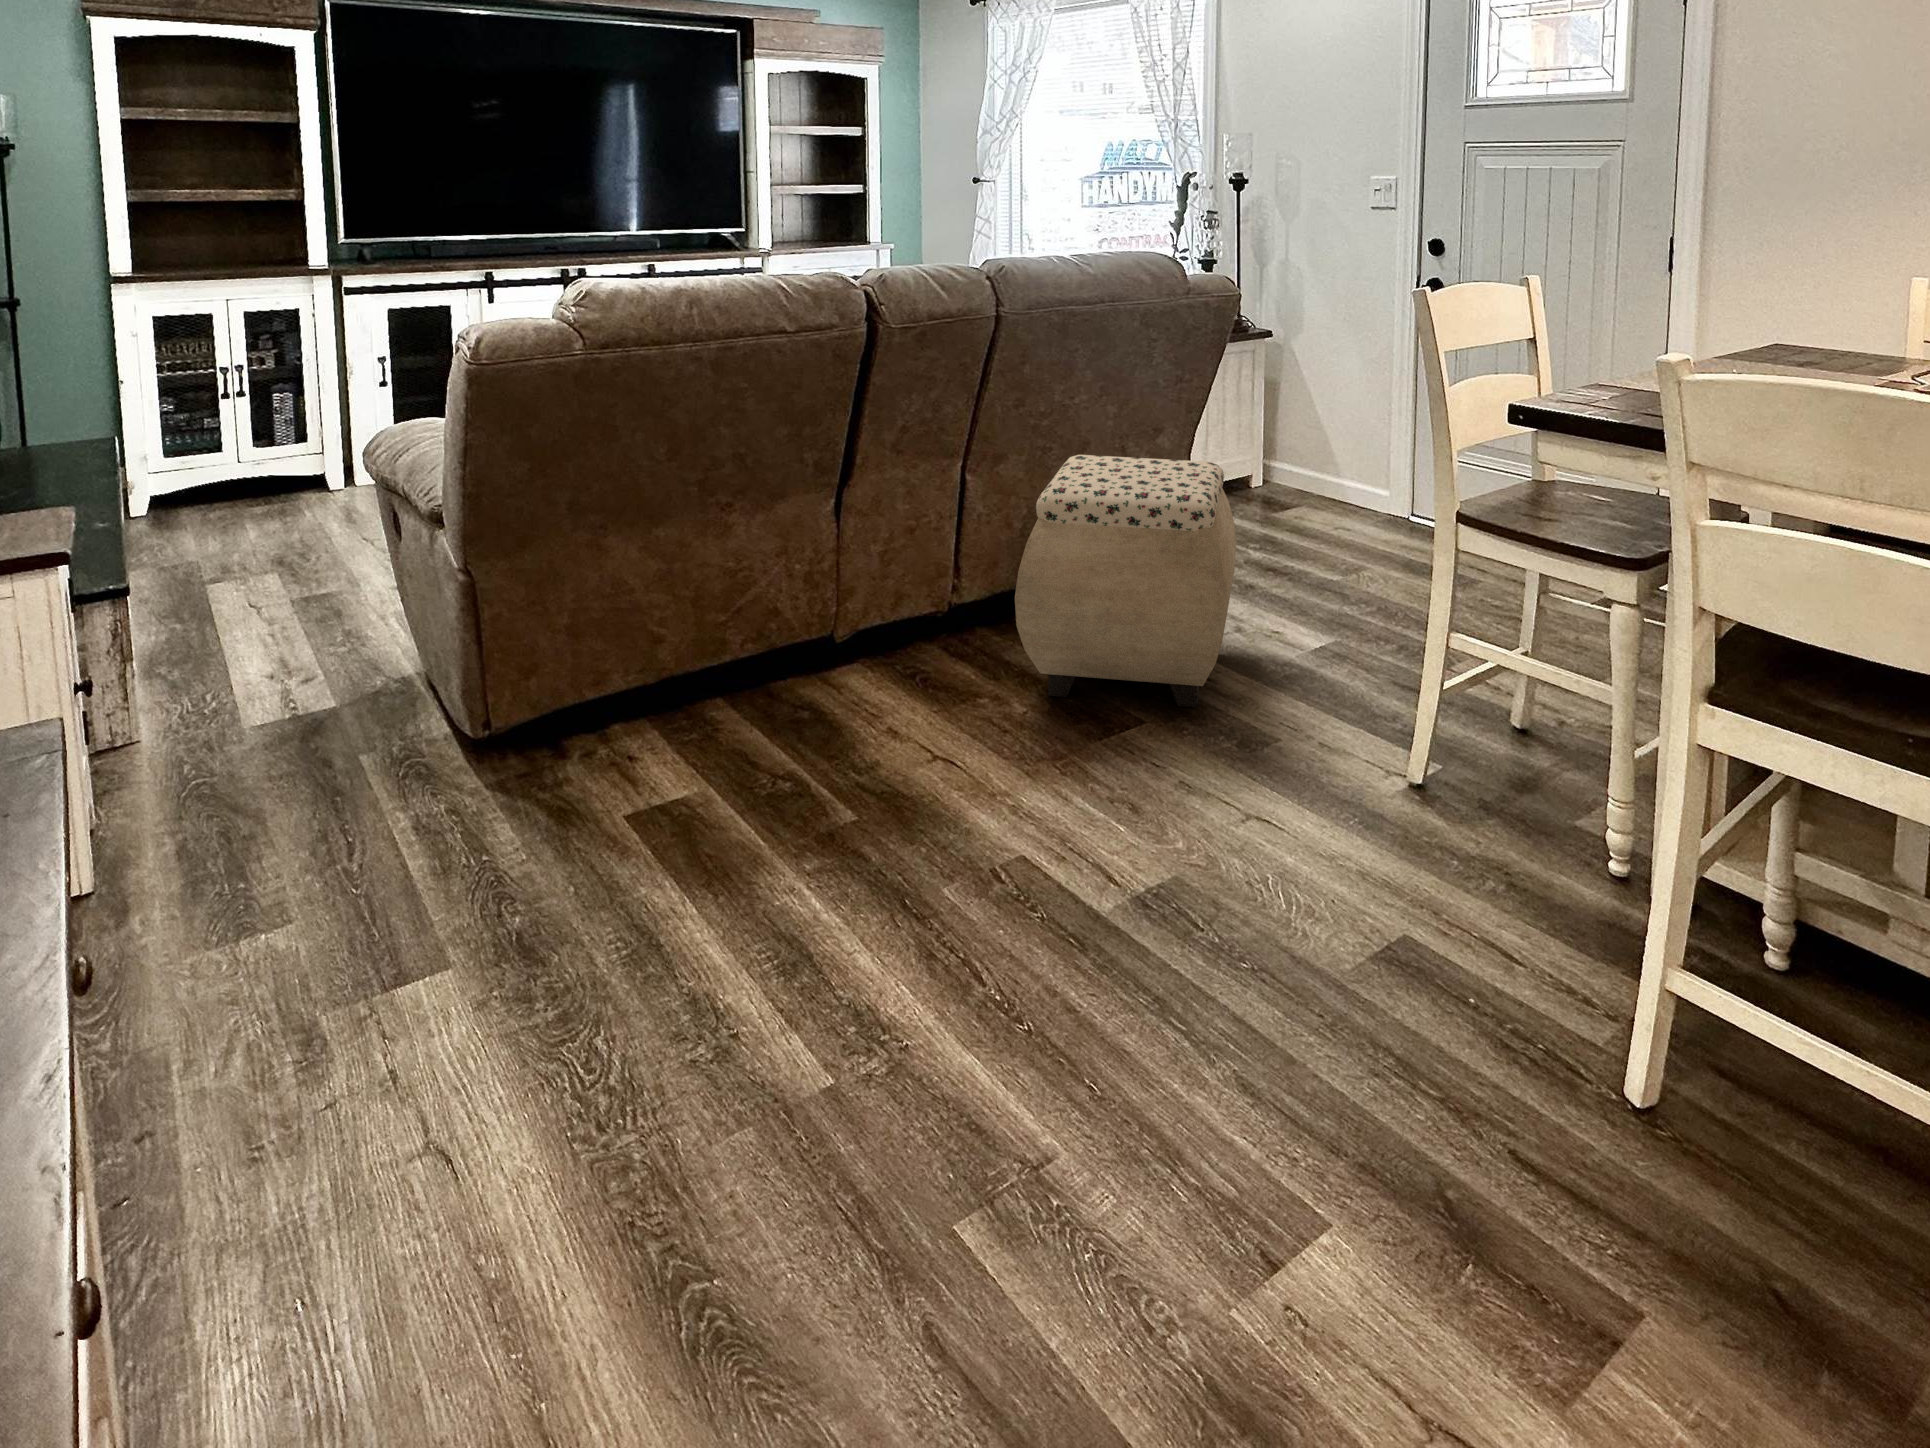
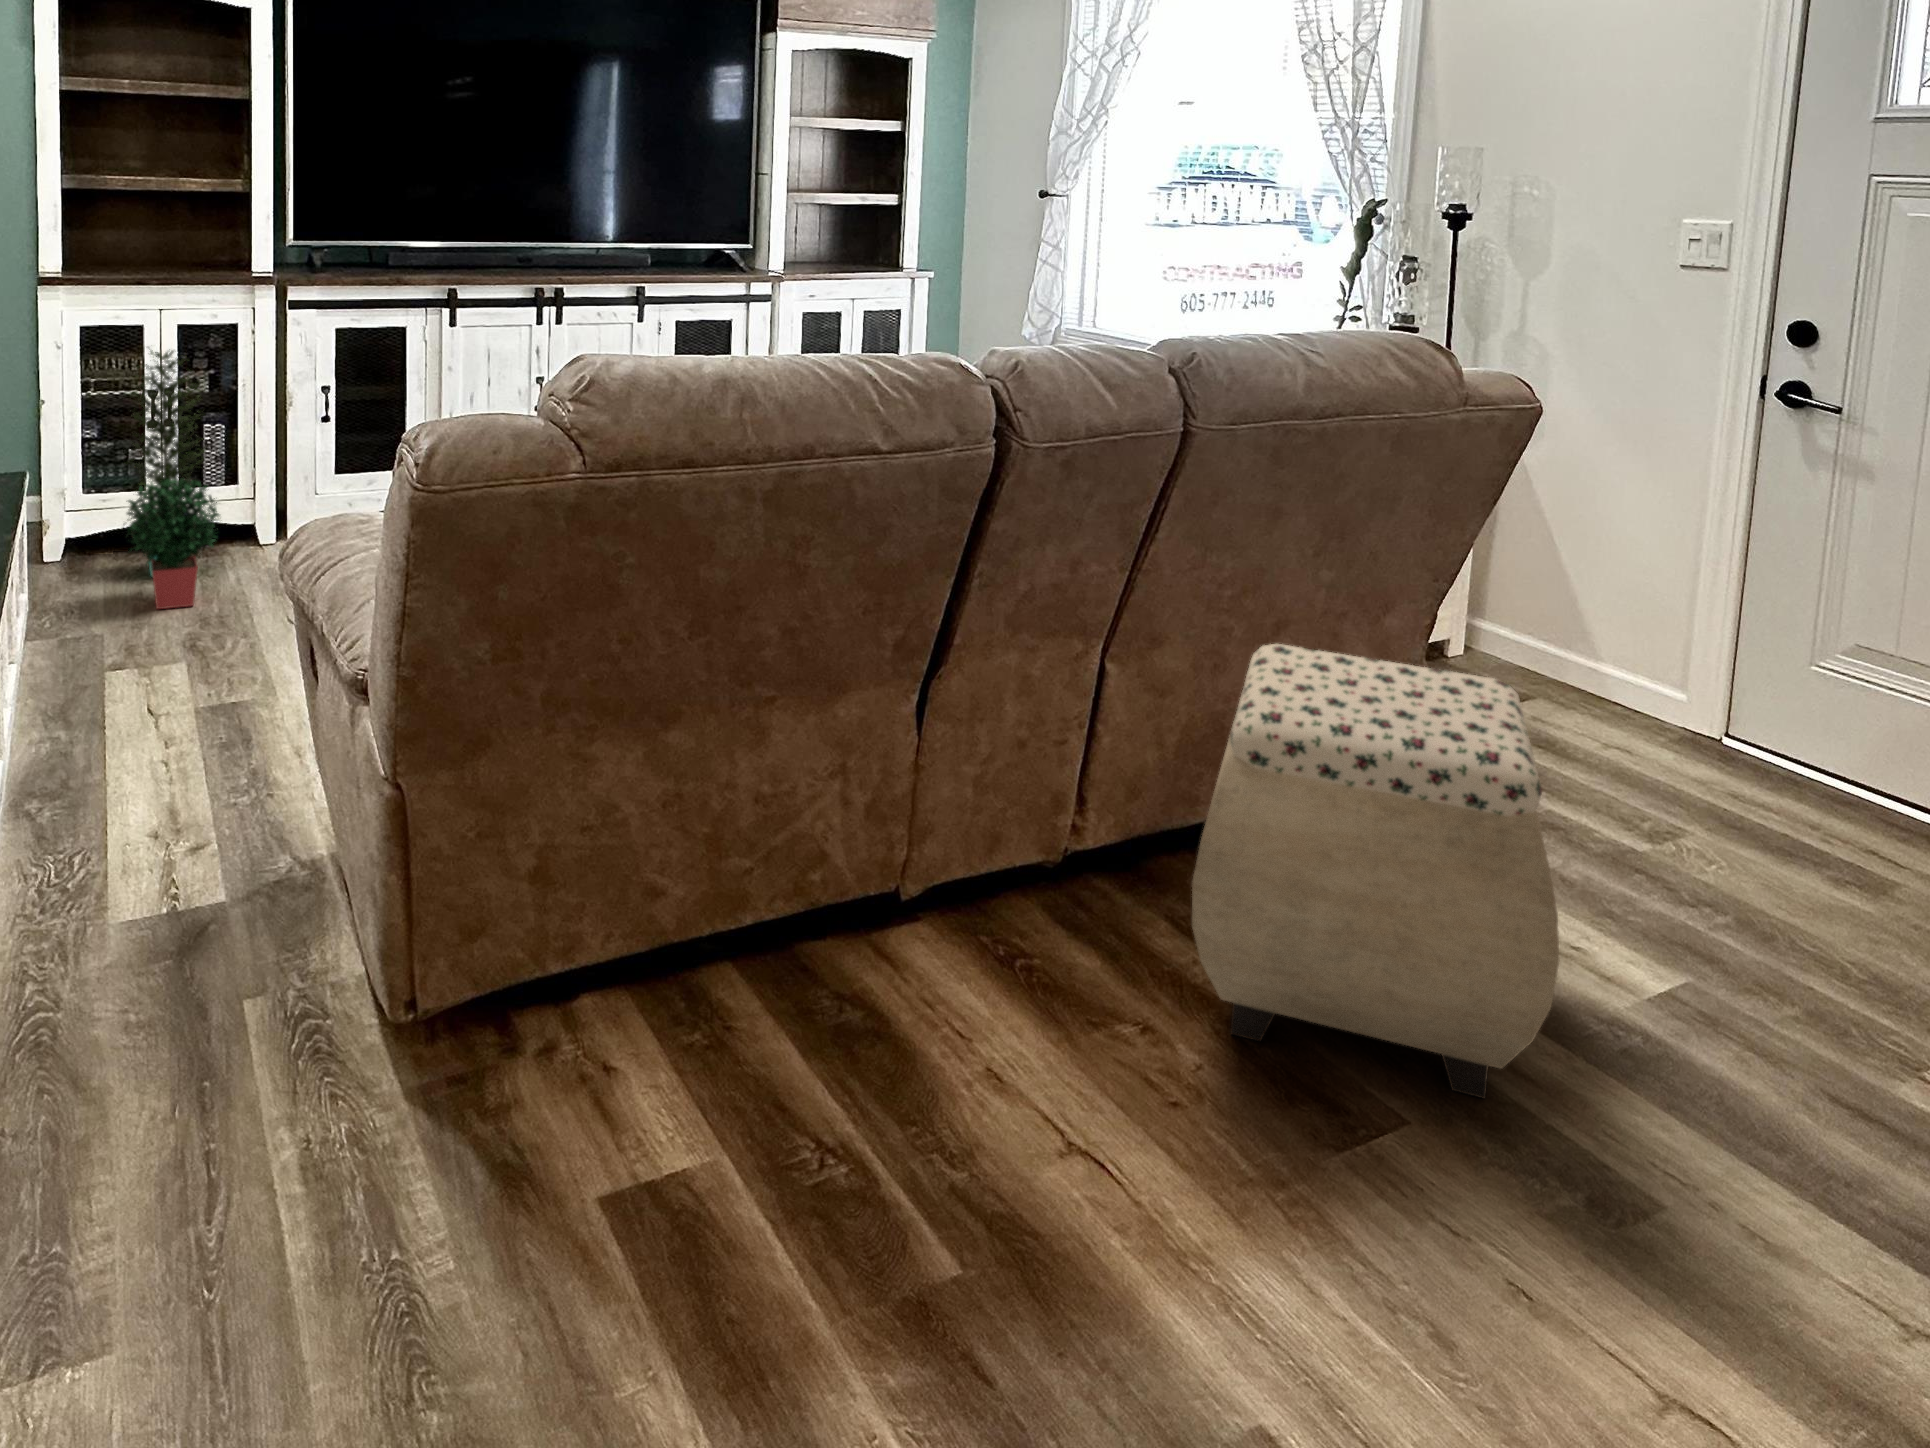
potted plant: none [201,329,299,538] -> present [127,347,220,609]

